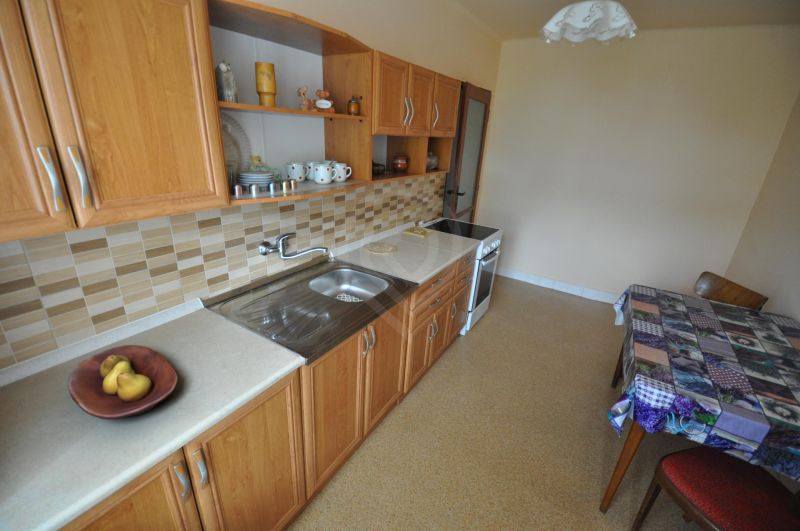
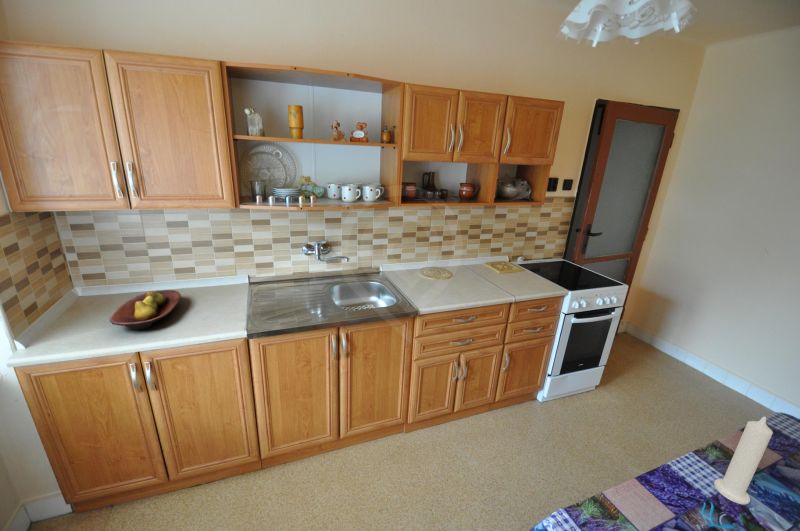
candle: none [647,283,676,332] -> present [714,416,773,505]

